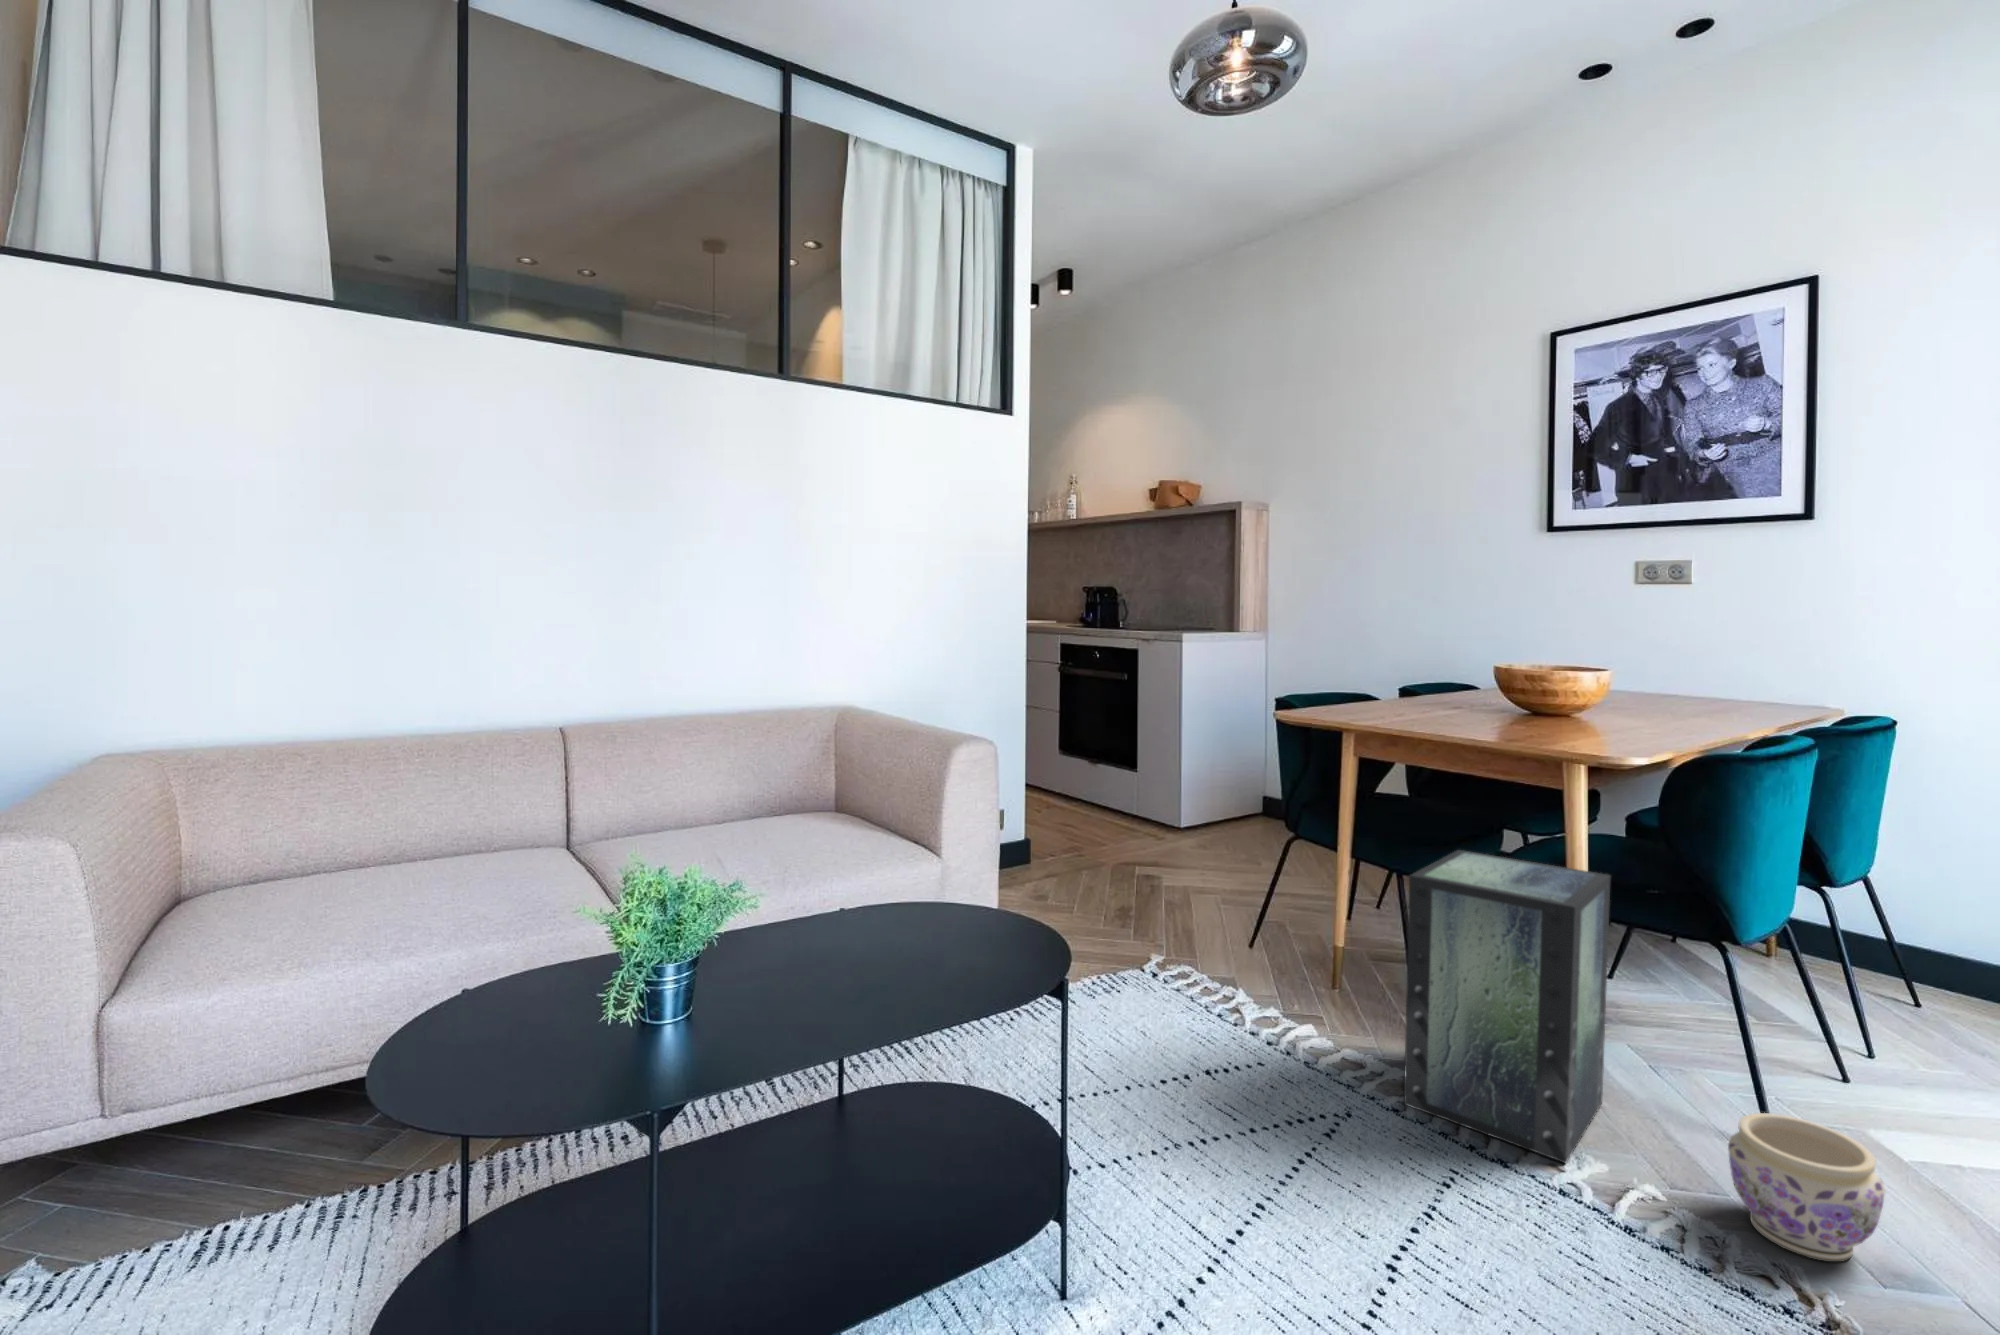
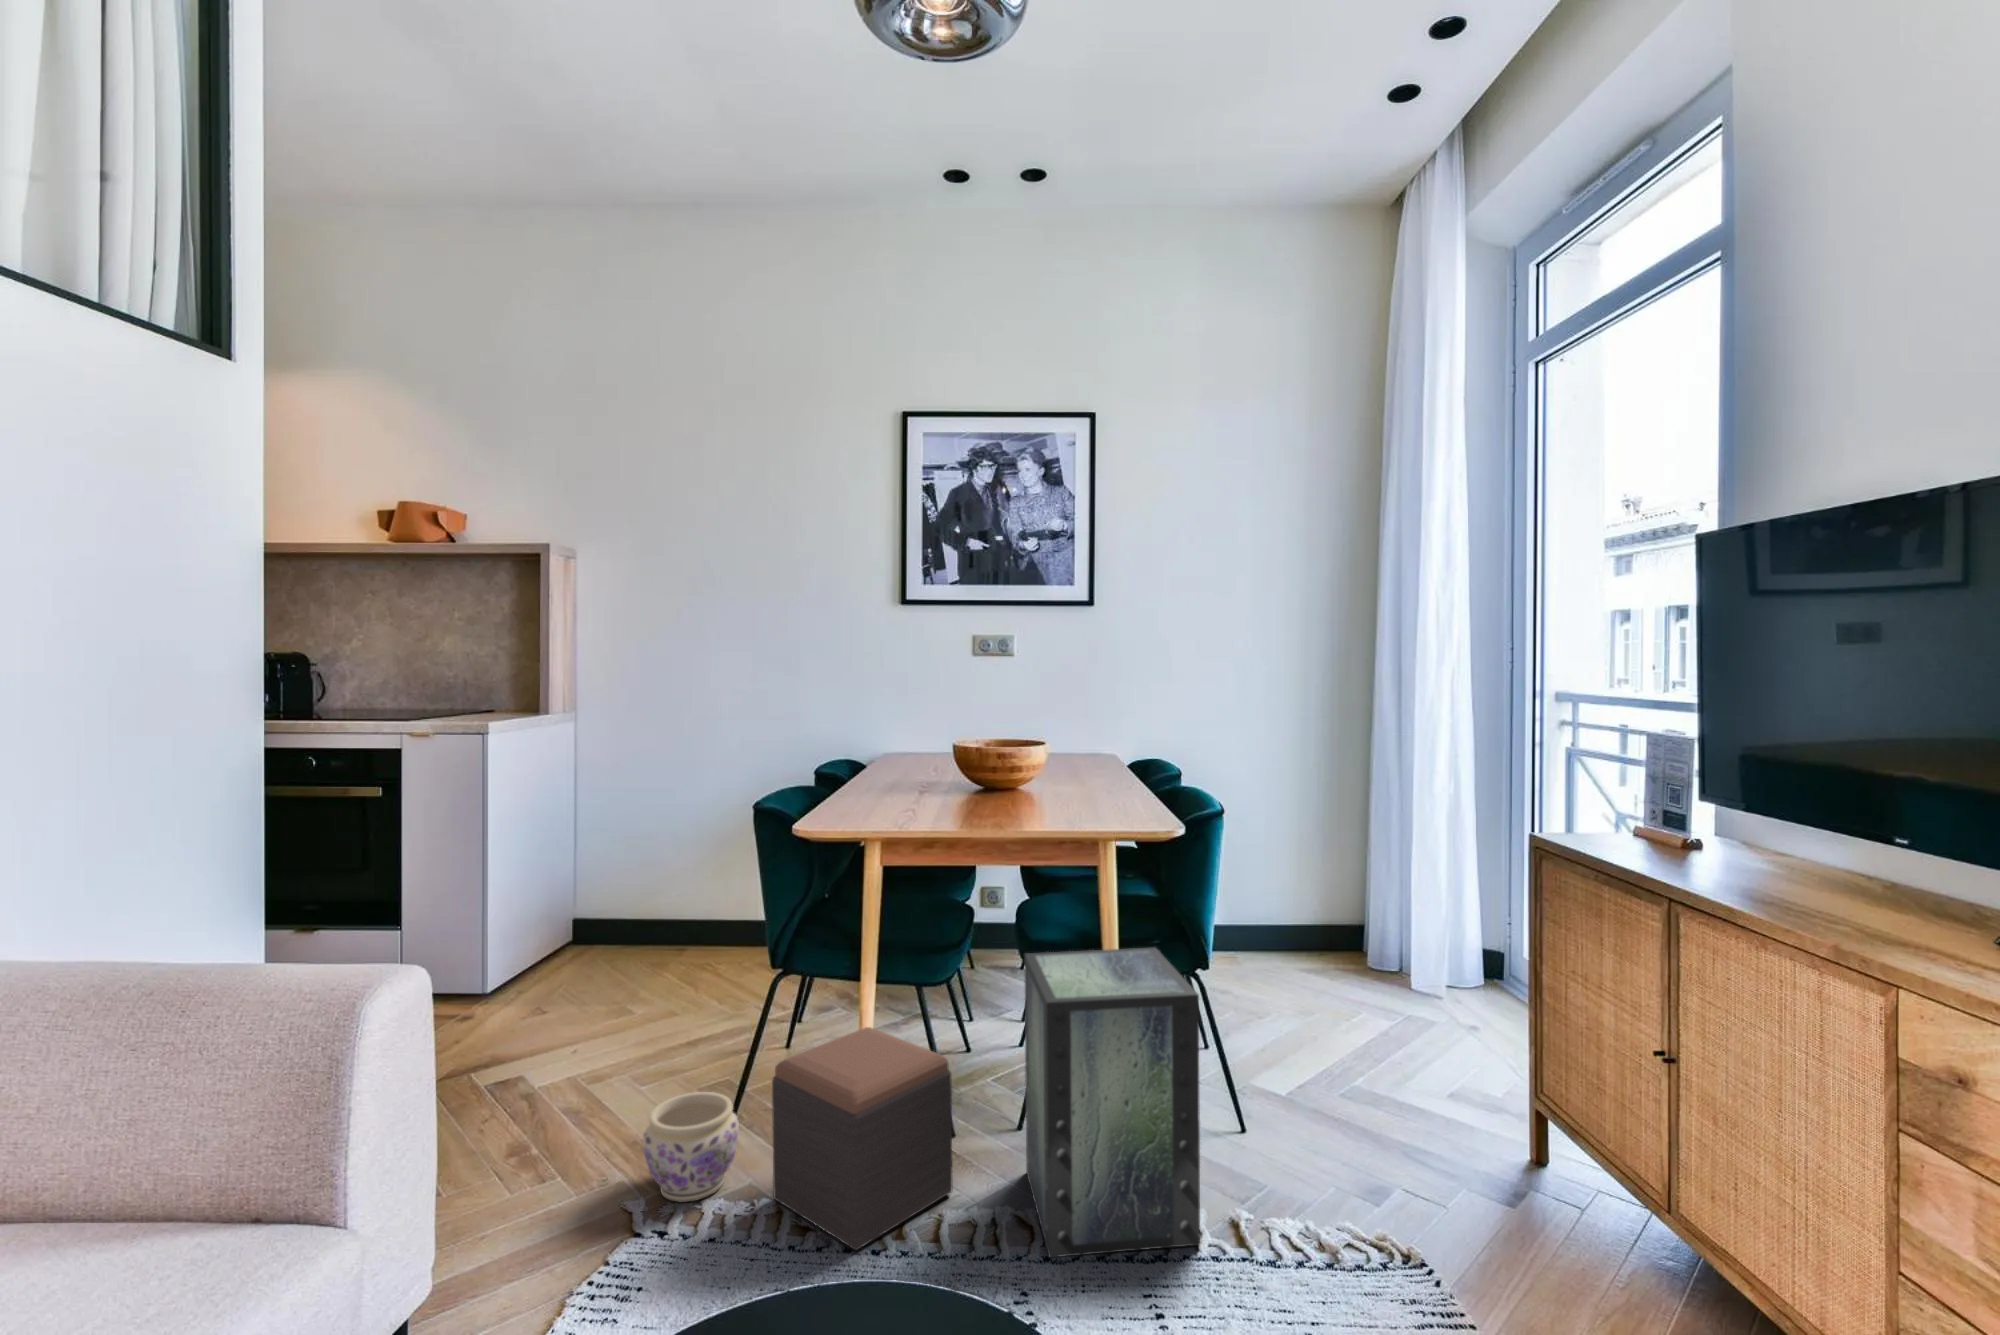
footstool: none [1234,886,1372,1039] -> present [772,1027,953,1250]
planter: present [1728,1113,1885,1262] -> present [643,1092,739,1202]

